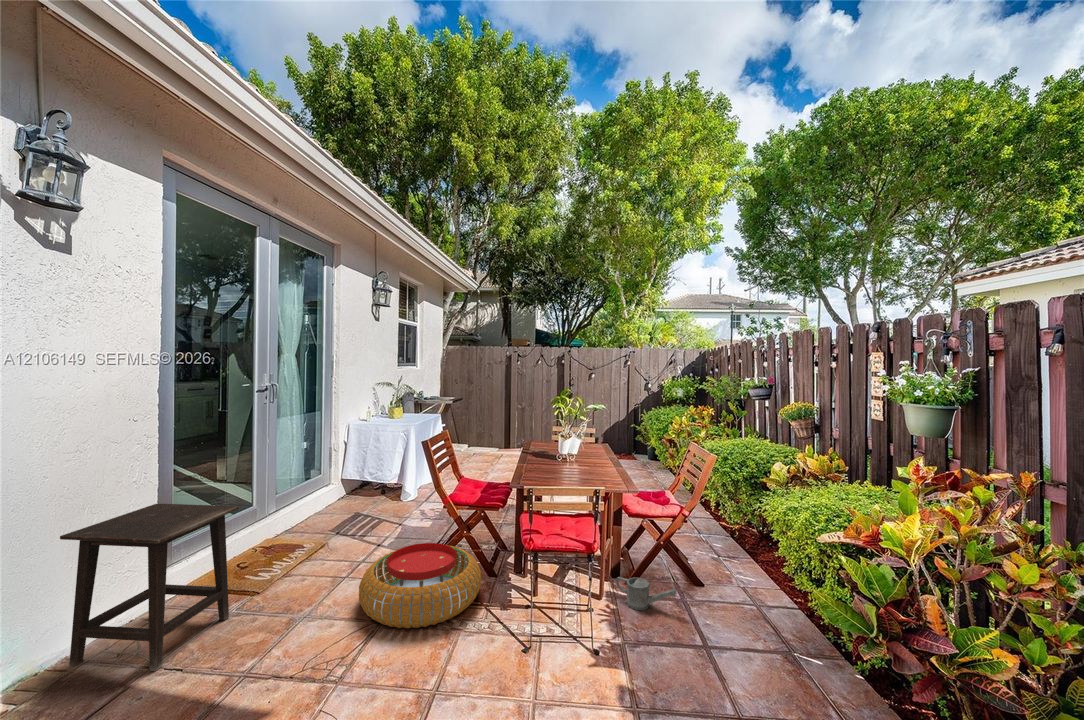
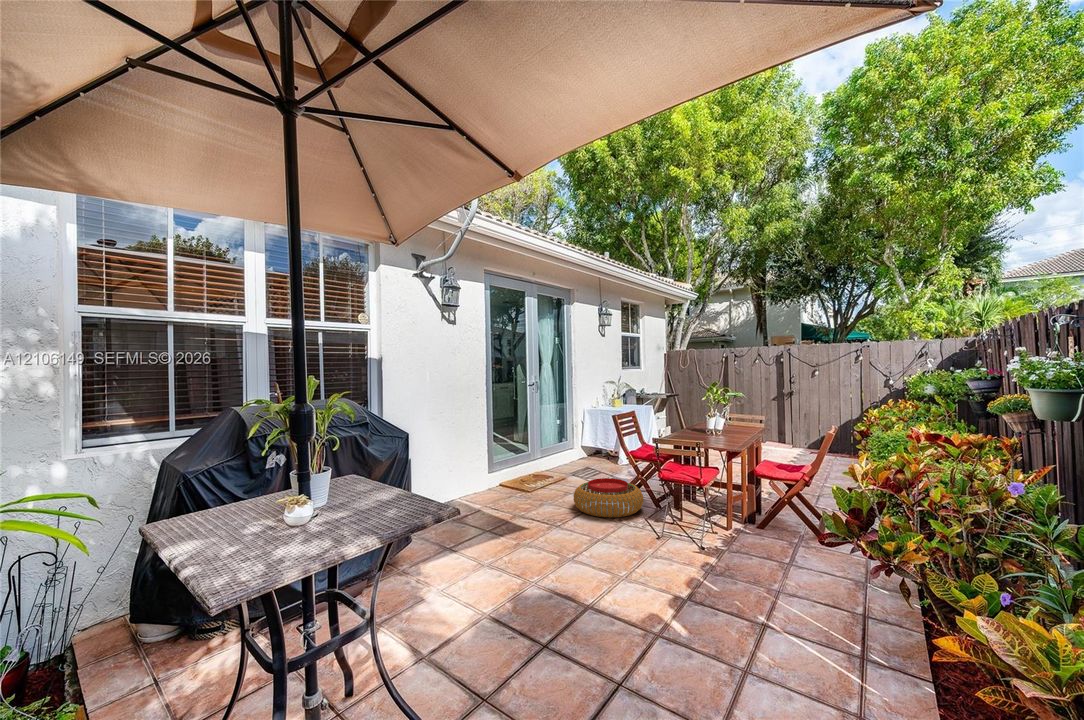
side table: present [60,503,239,671] -> none [457,440,519,508]
watering can: present [616,577,676,610] -> none [732,514,769,536]

